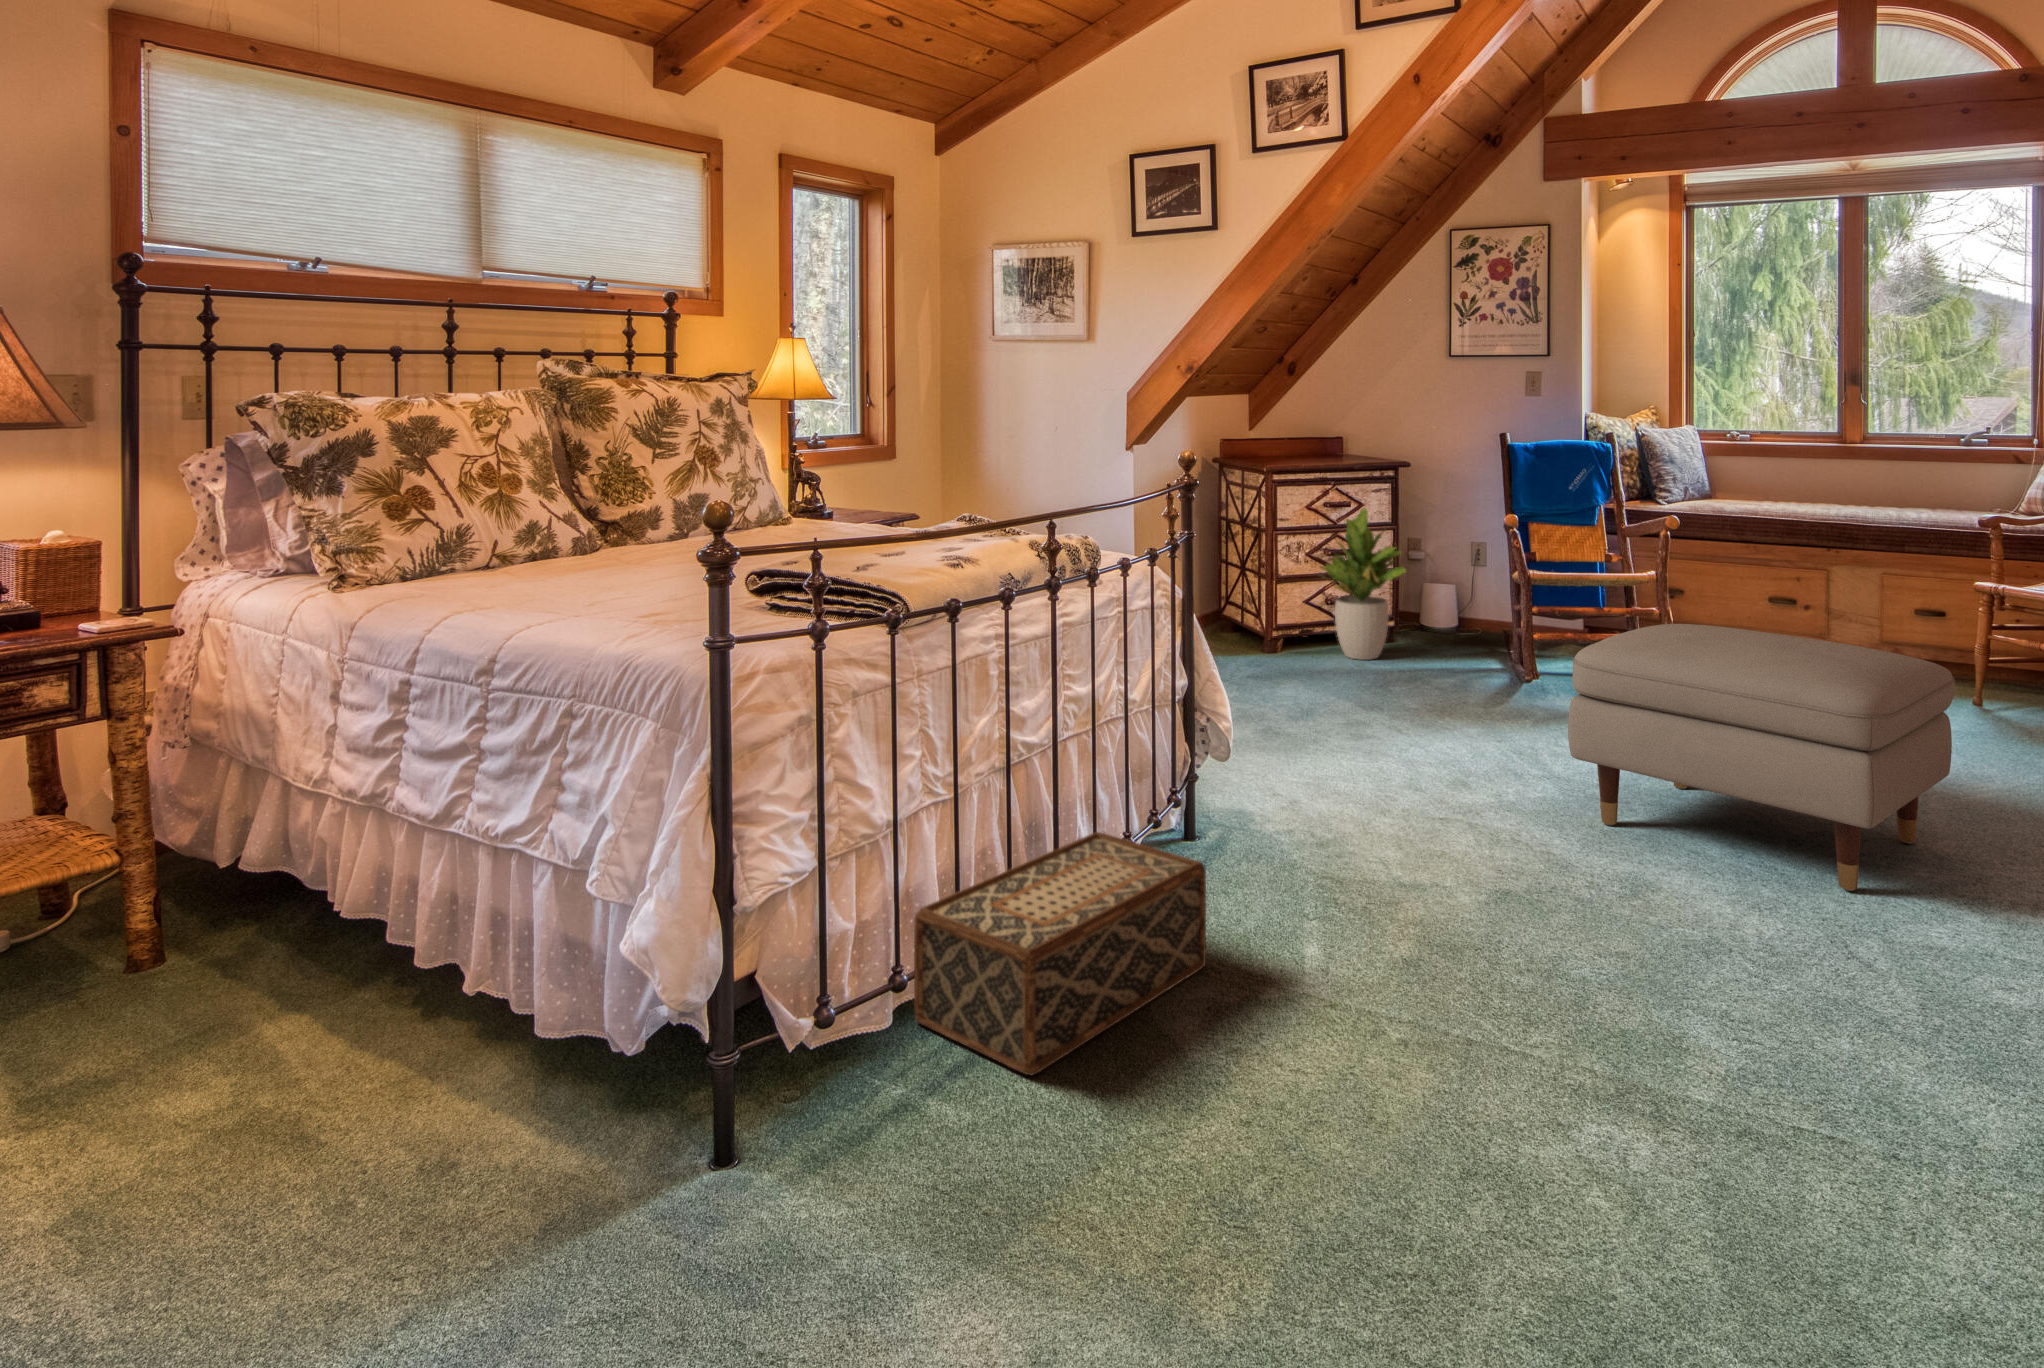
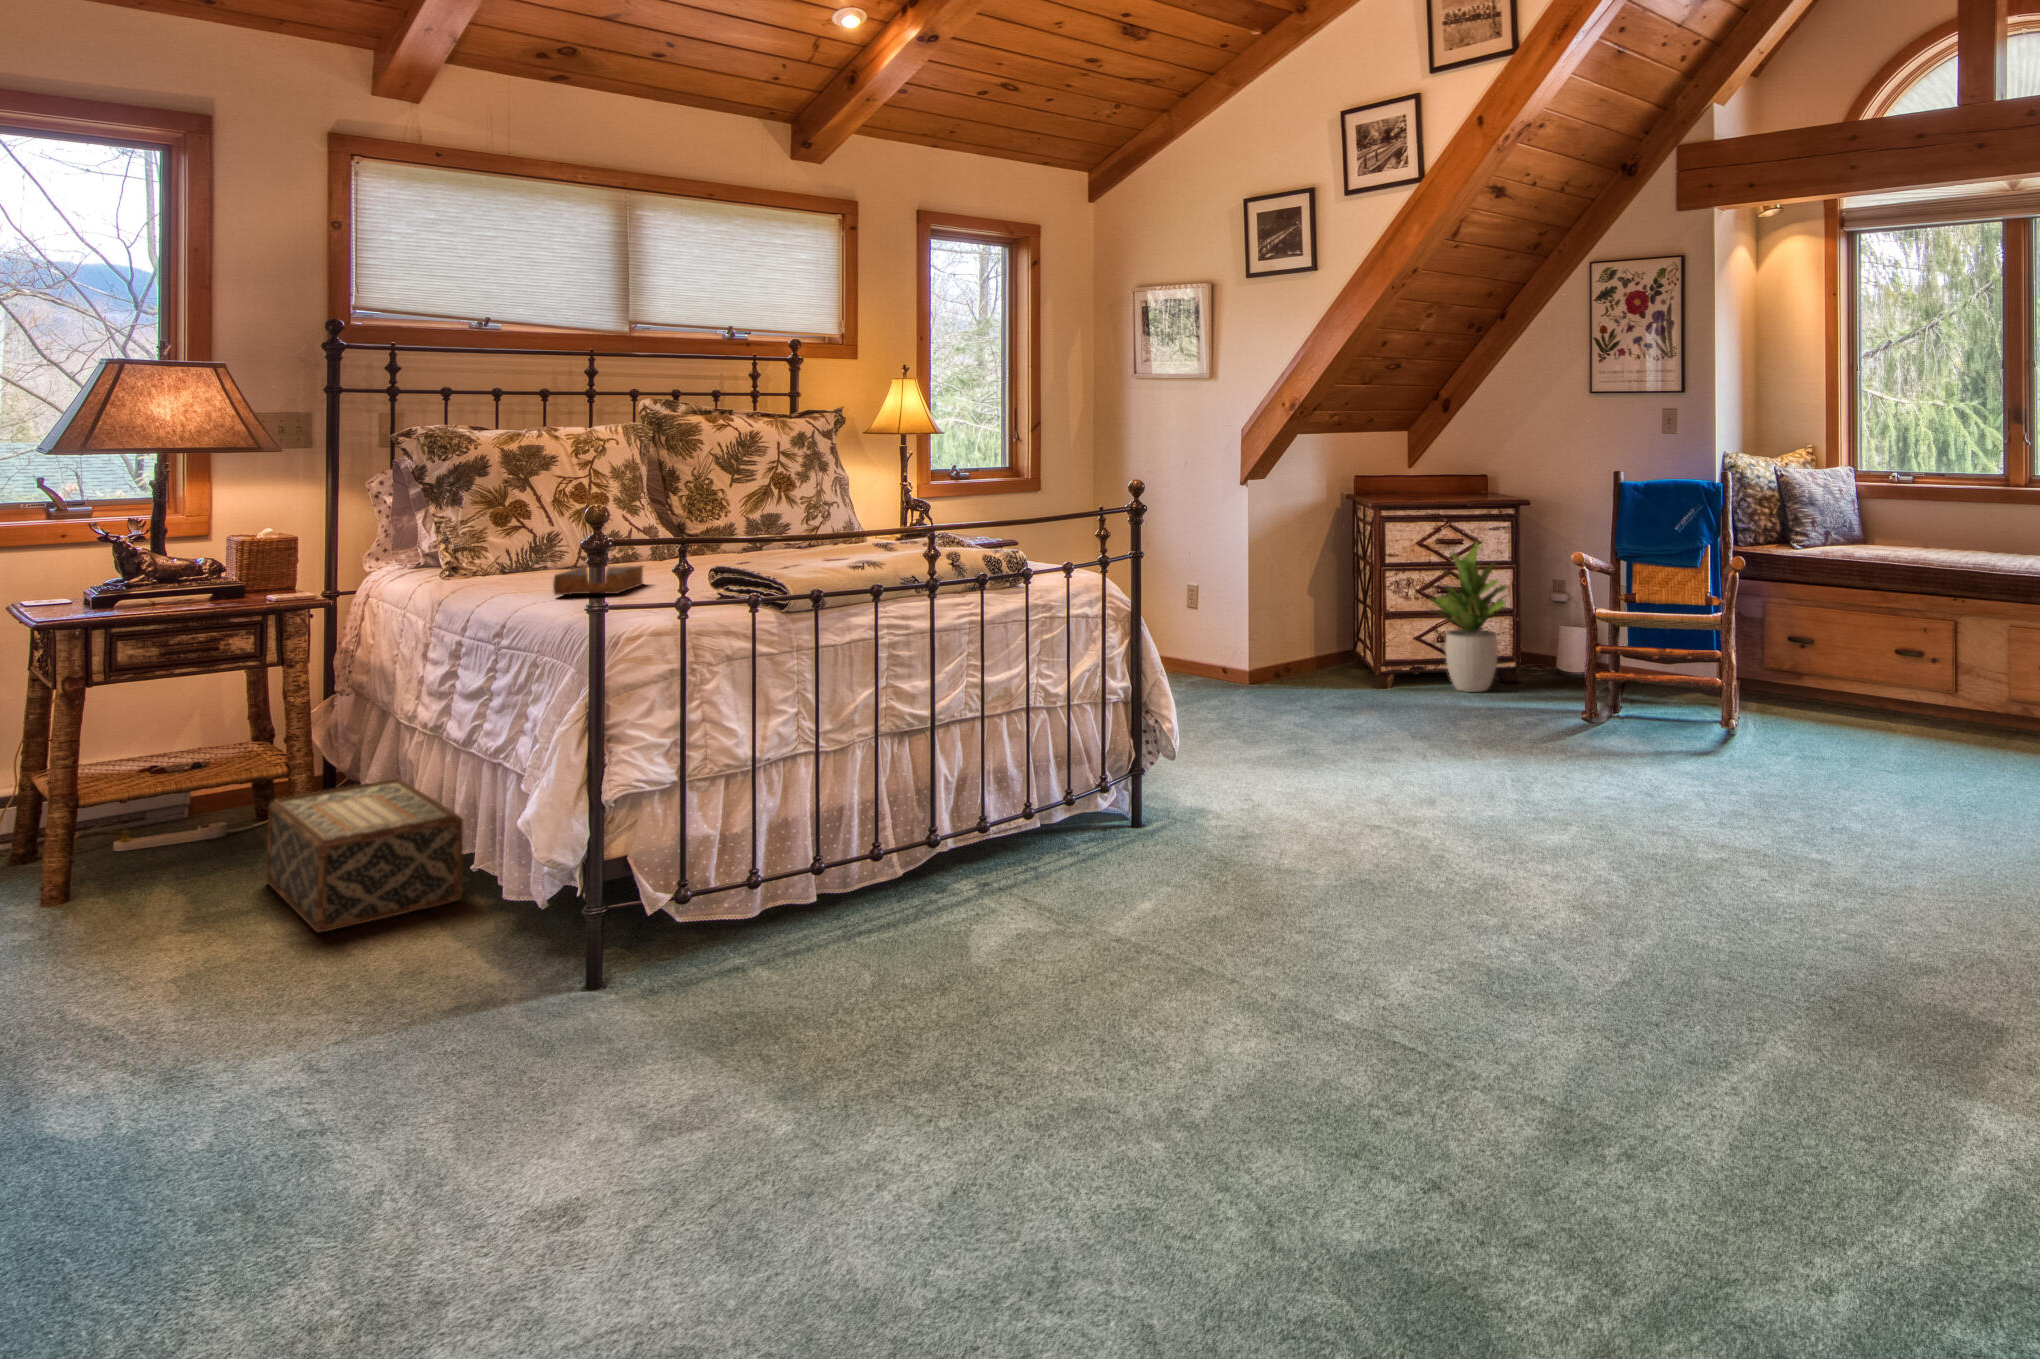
book: none [557,570,647,615] -> present [553,566,643,595]
ottoman: present [1568,624,1955,891] -> none [1491,652,1837,894]
woven basket: present [914,832,1206,1076] -> present [266,779,464,932]

